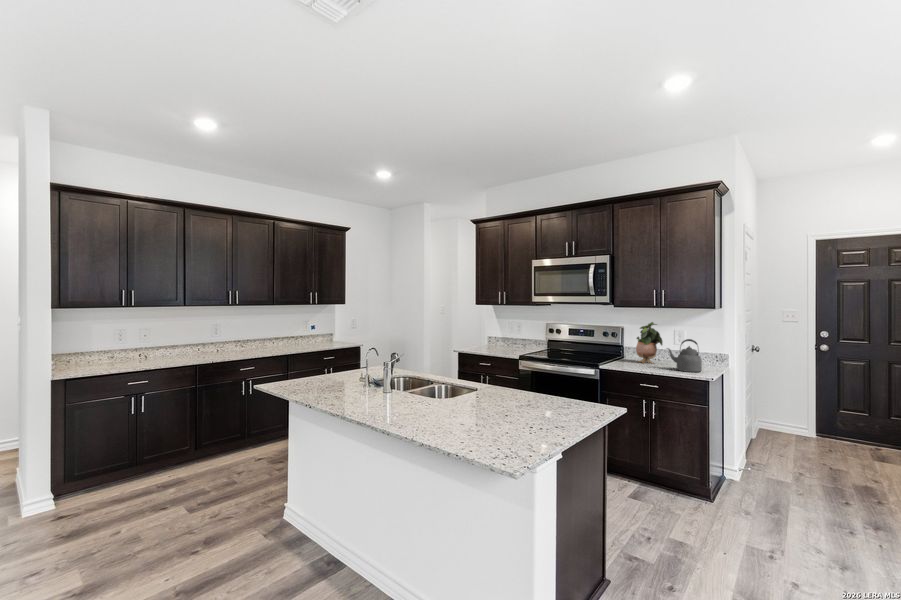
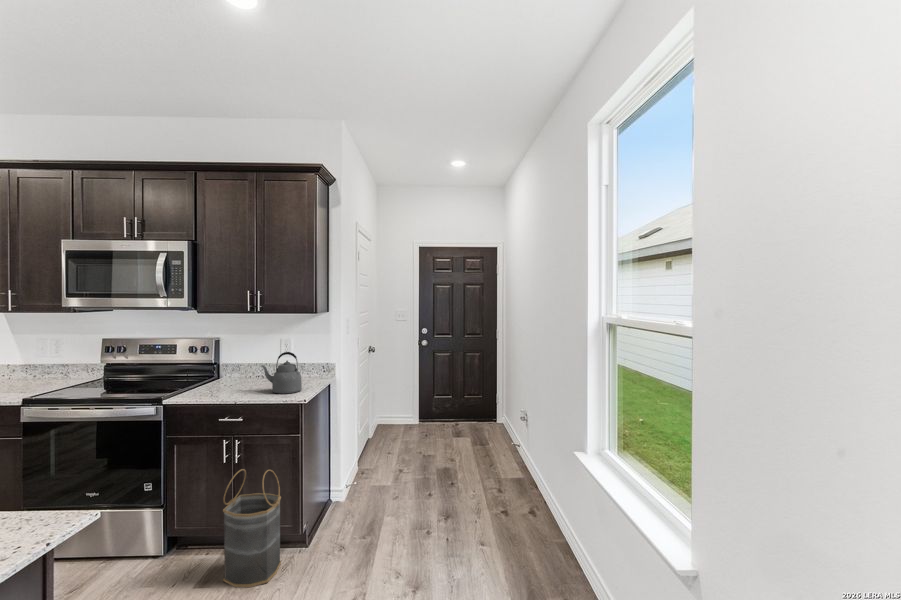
potted plant: present [636,322,663,363] -> none [227,331,261,386]
basket: none [645,422,689,511] -> present [223,469,281,587]

